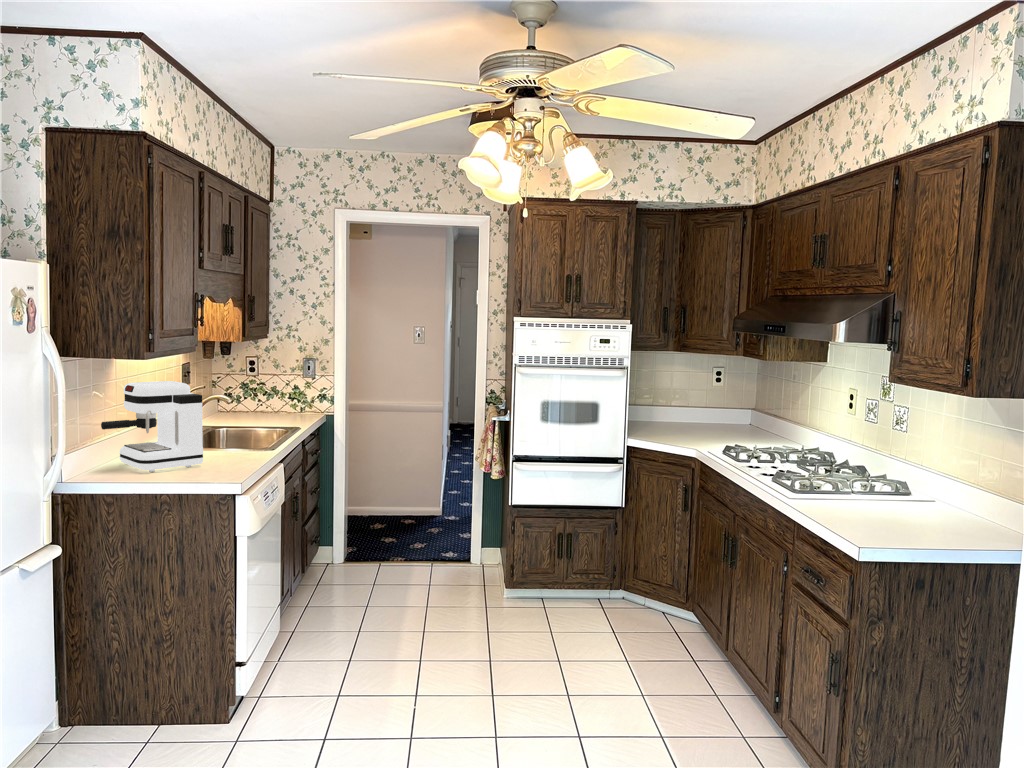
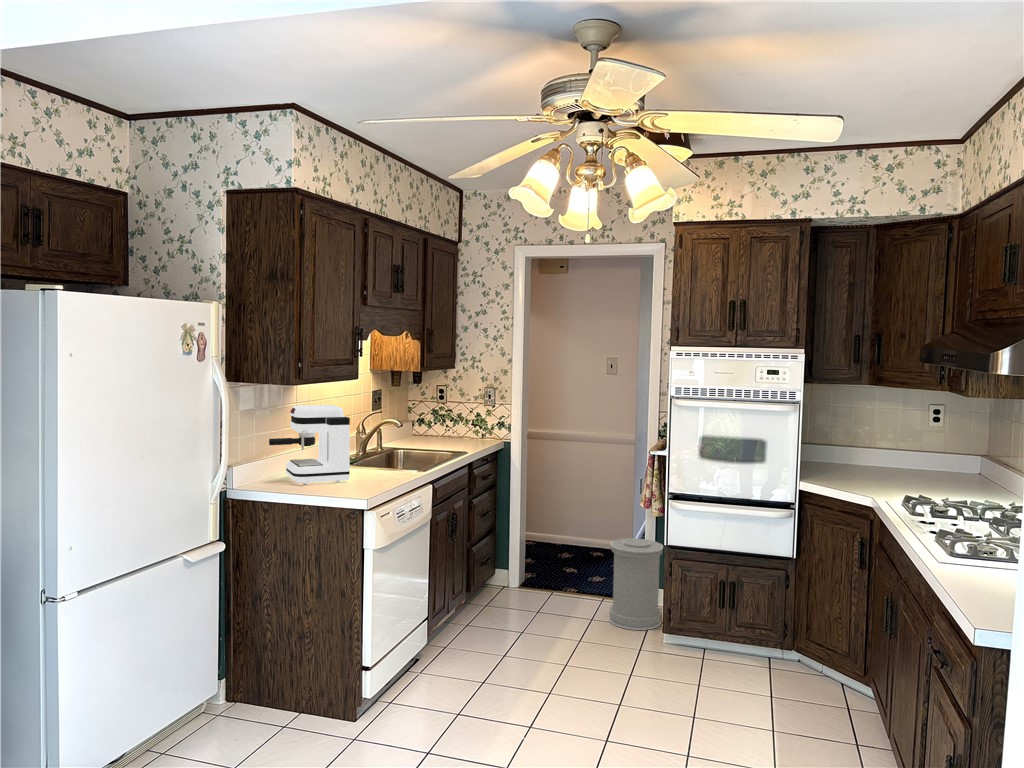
trash can: none [445,503,497,590] -> present [609,538,663,630]

